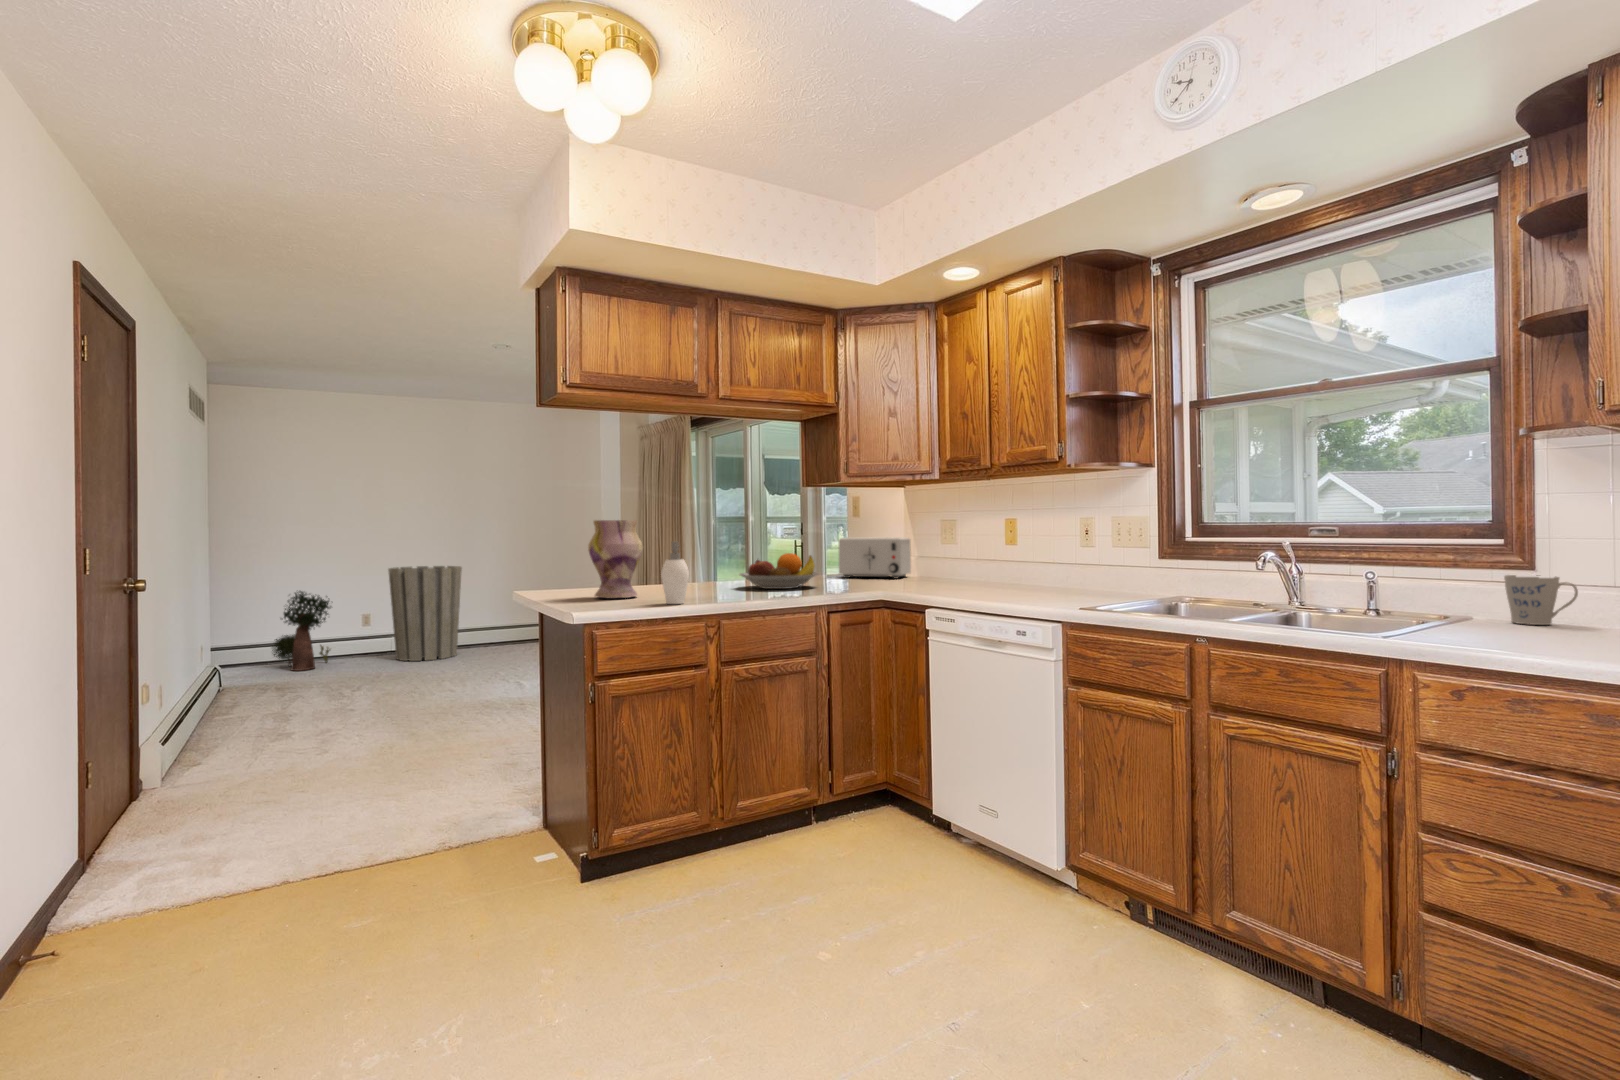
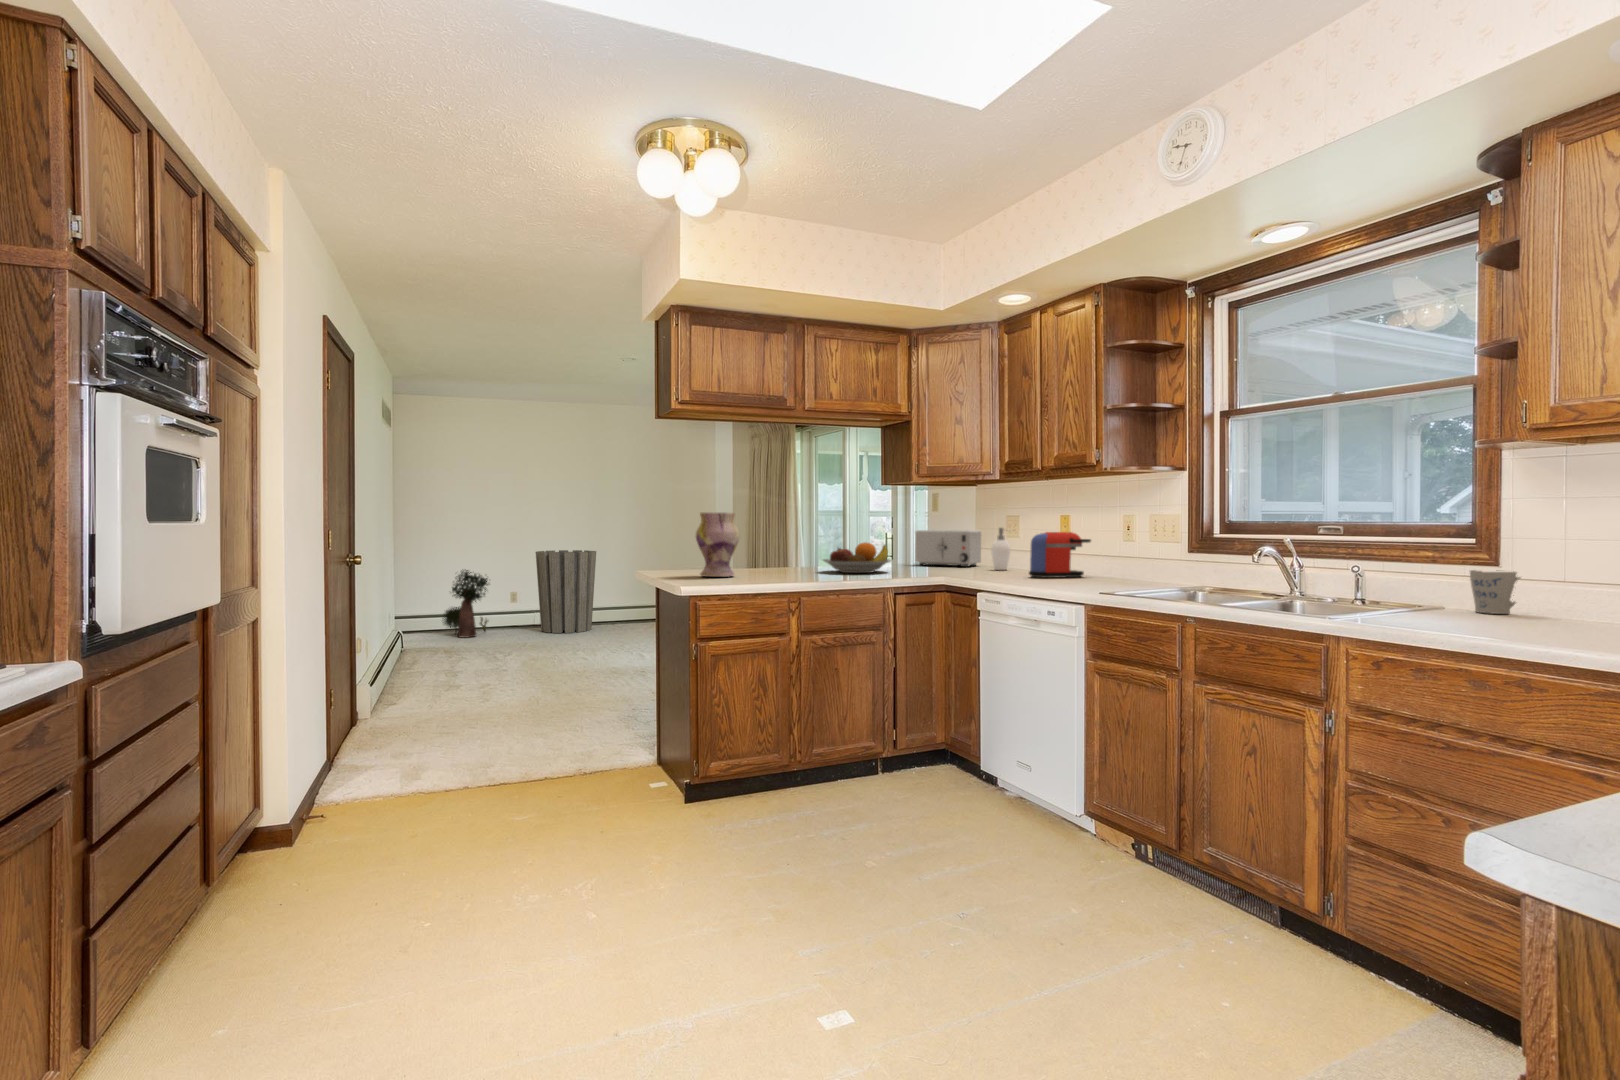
coffee maker: none [977,538,1043,590] -> present [1029,532,1091,578]
soap dispenser: present [661,542,689,604] -> present [991,528,1010,570]

